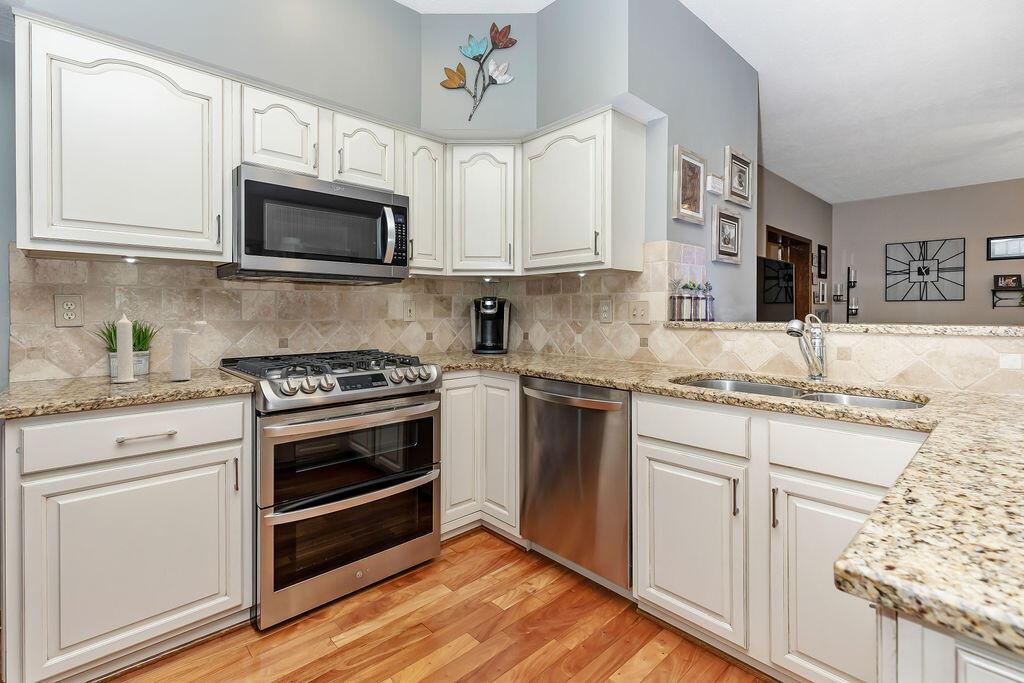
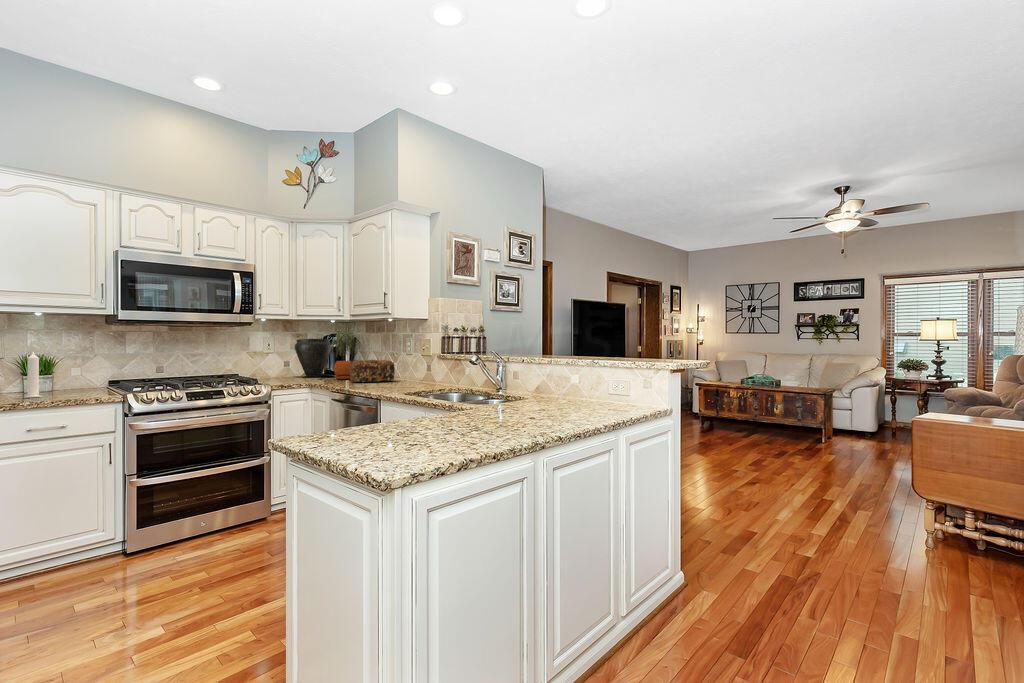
potted plant: none [510,294,541,362] -> present [332,331,354,379]
vase: none [448,304,494,356] -> present [295,339,332,377]
pepper mill: present [171,321,207,380] -> none [66,355,95,395]
bread loaf: none [550,337,618,370] -> present [350,360,395,383]

